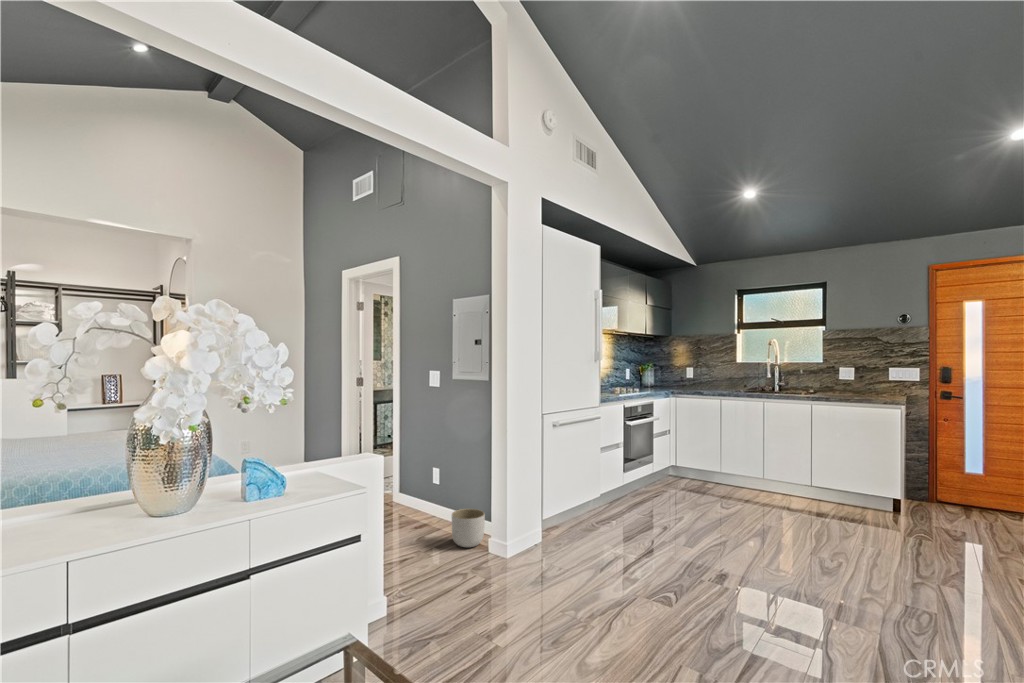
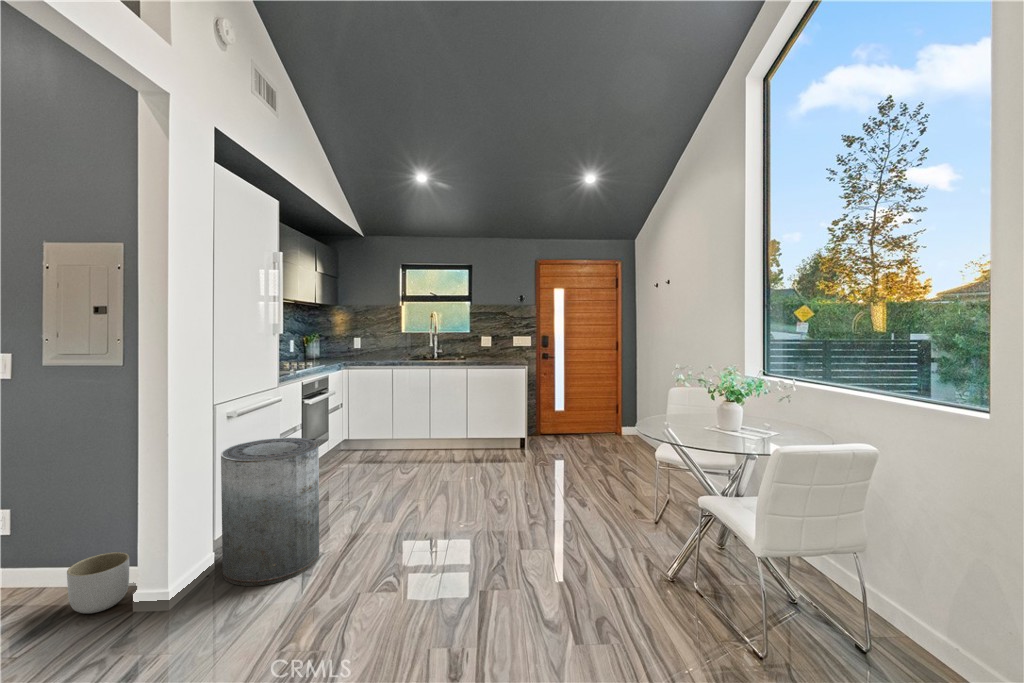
trash can: none [541,445,617,567] -> present [221,438,319,586]

